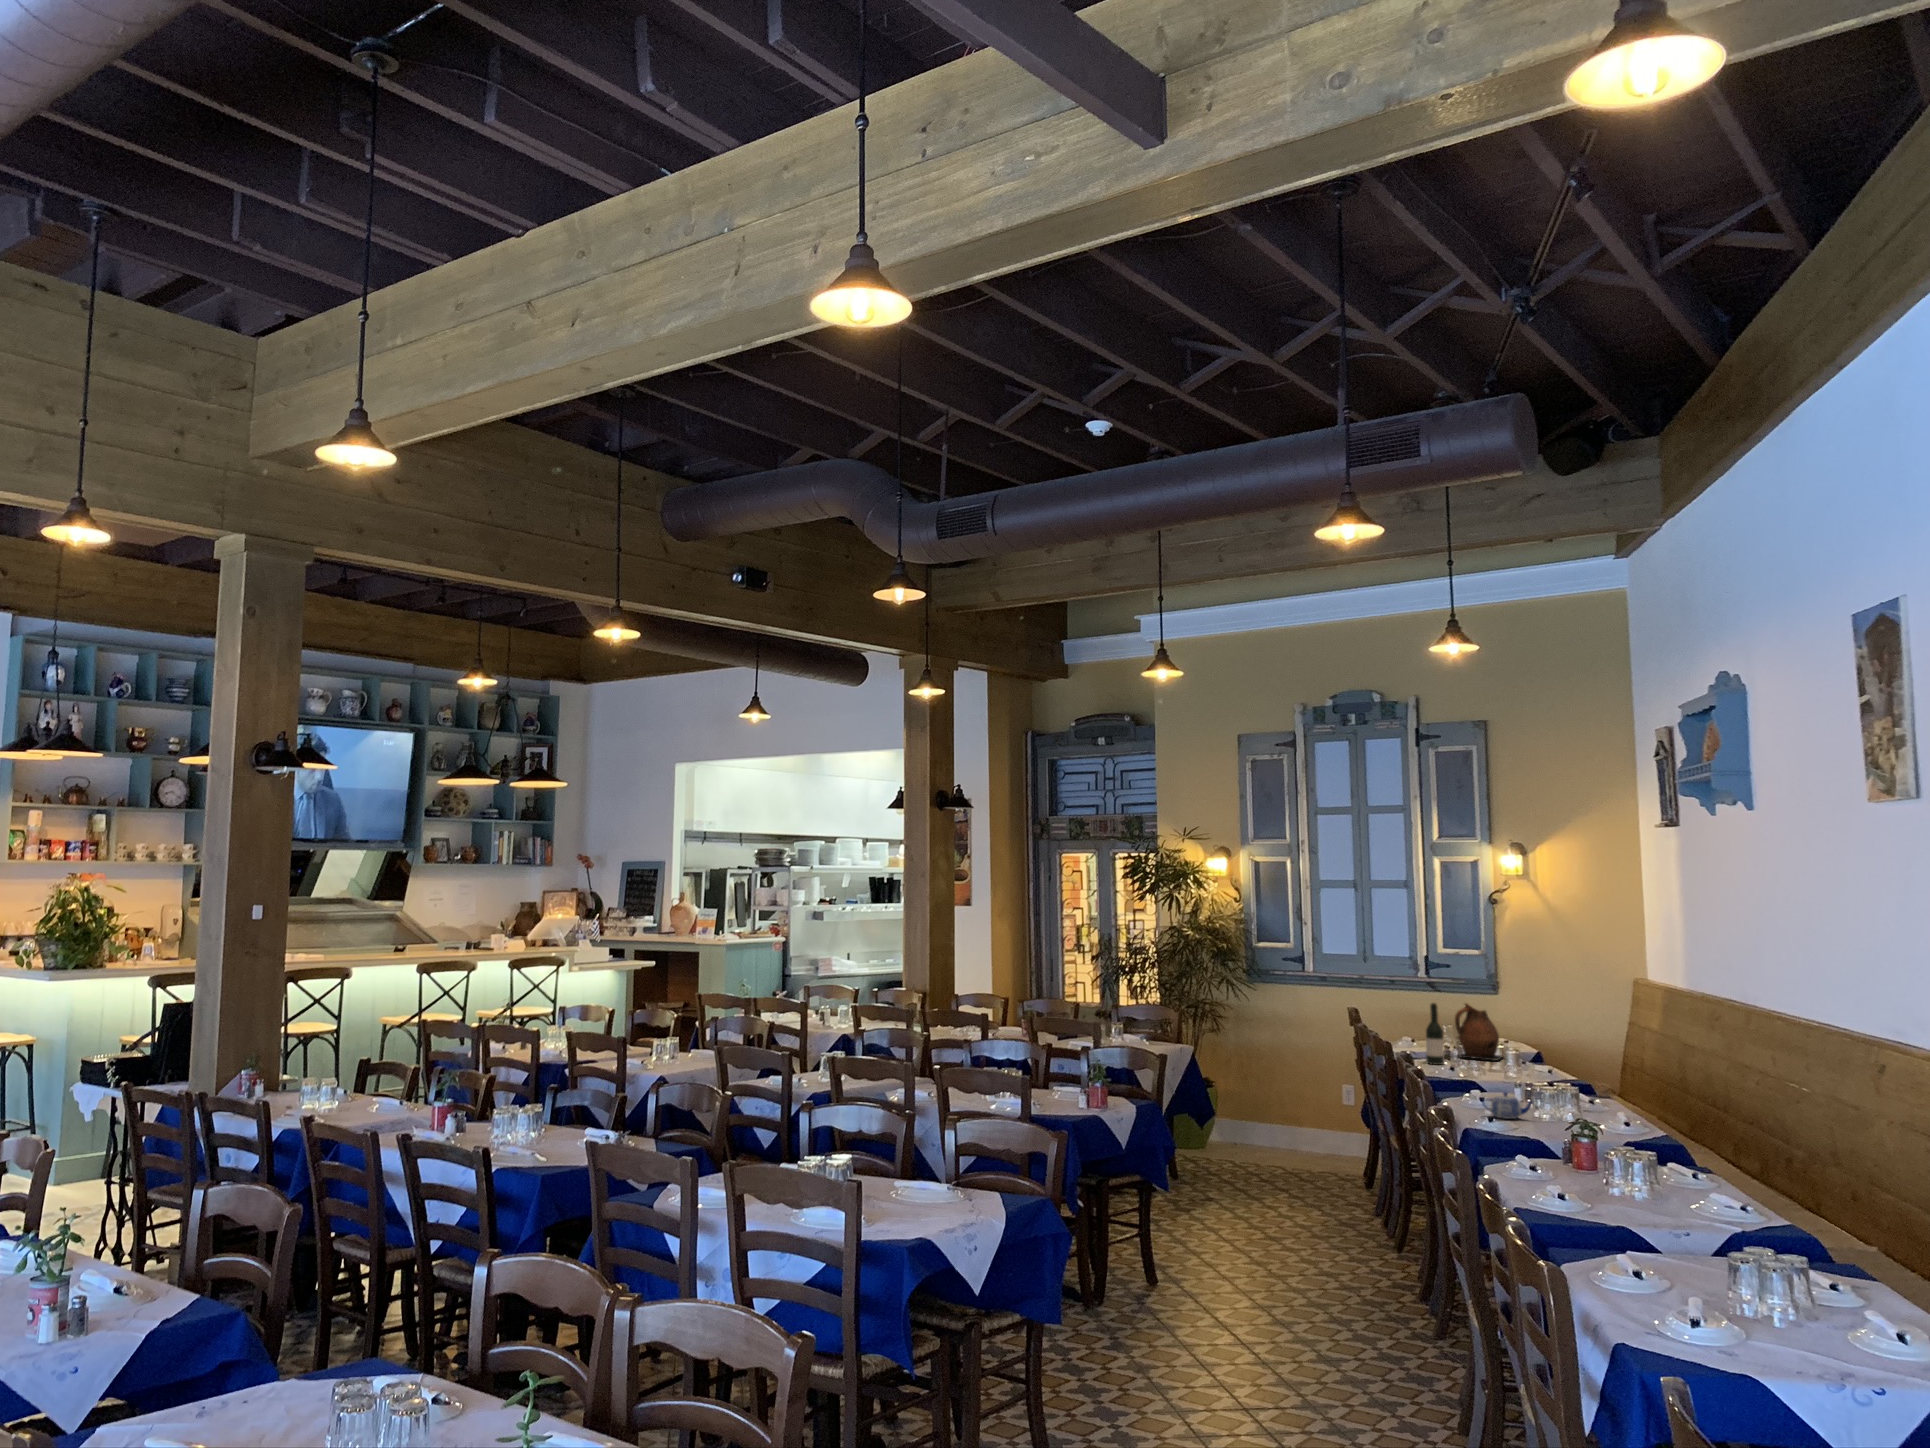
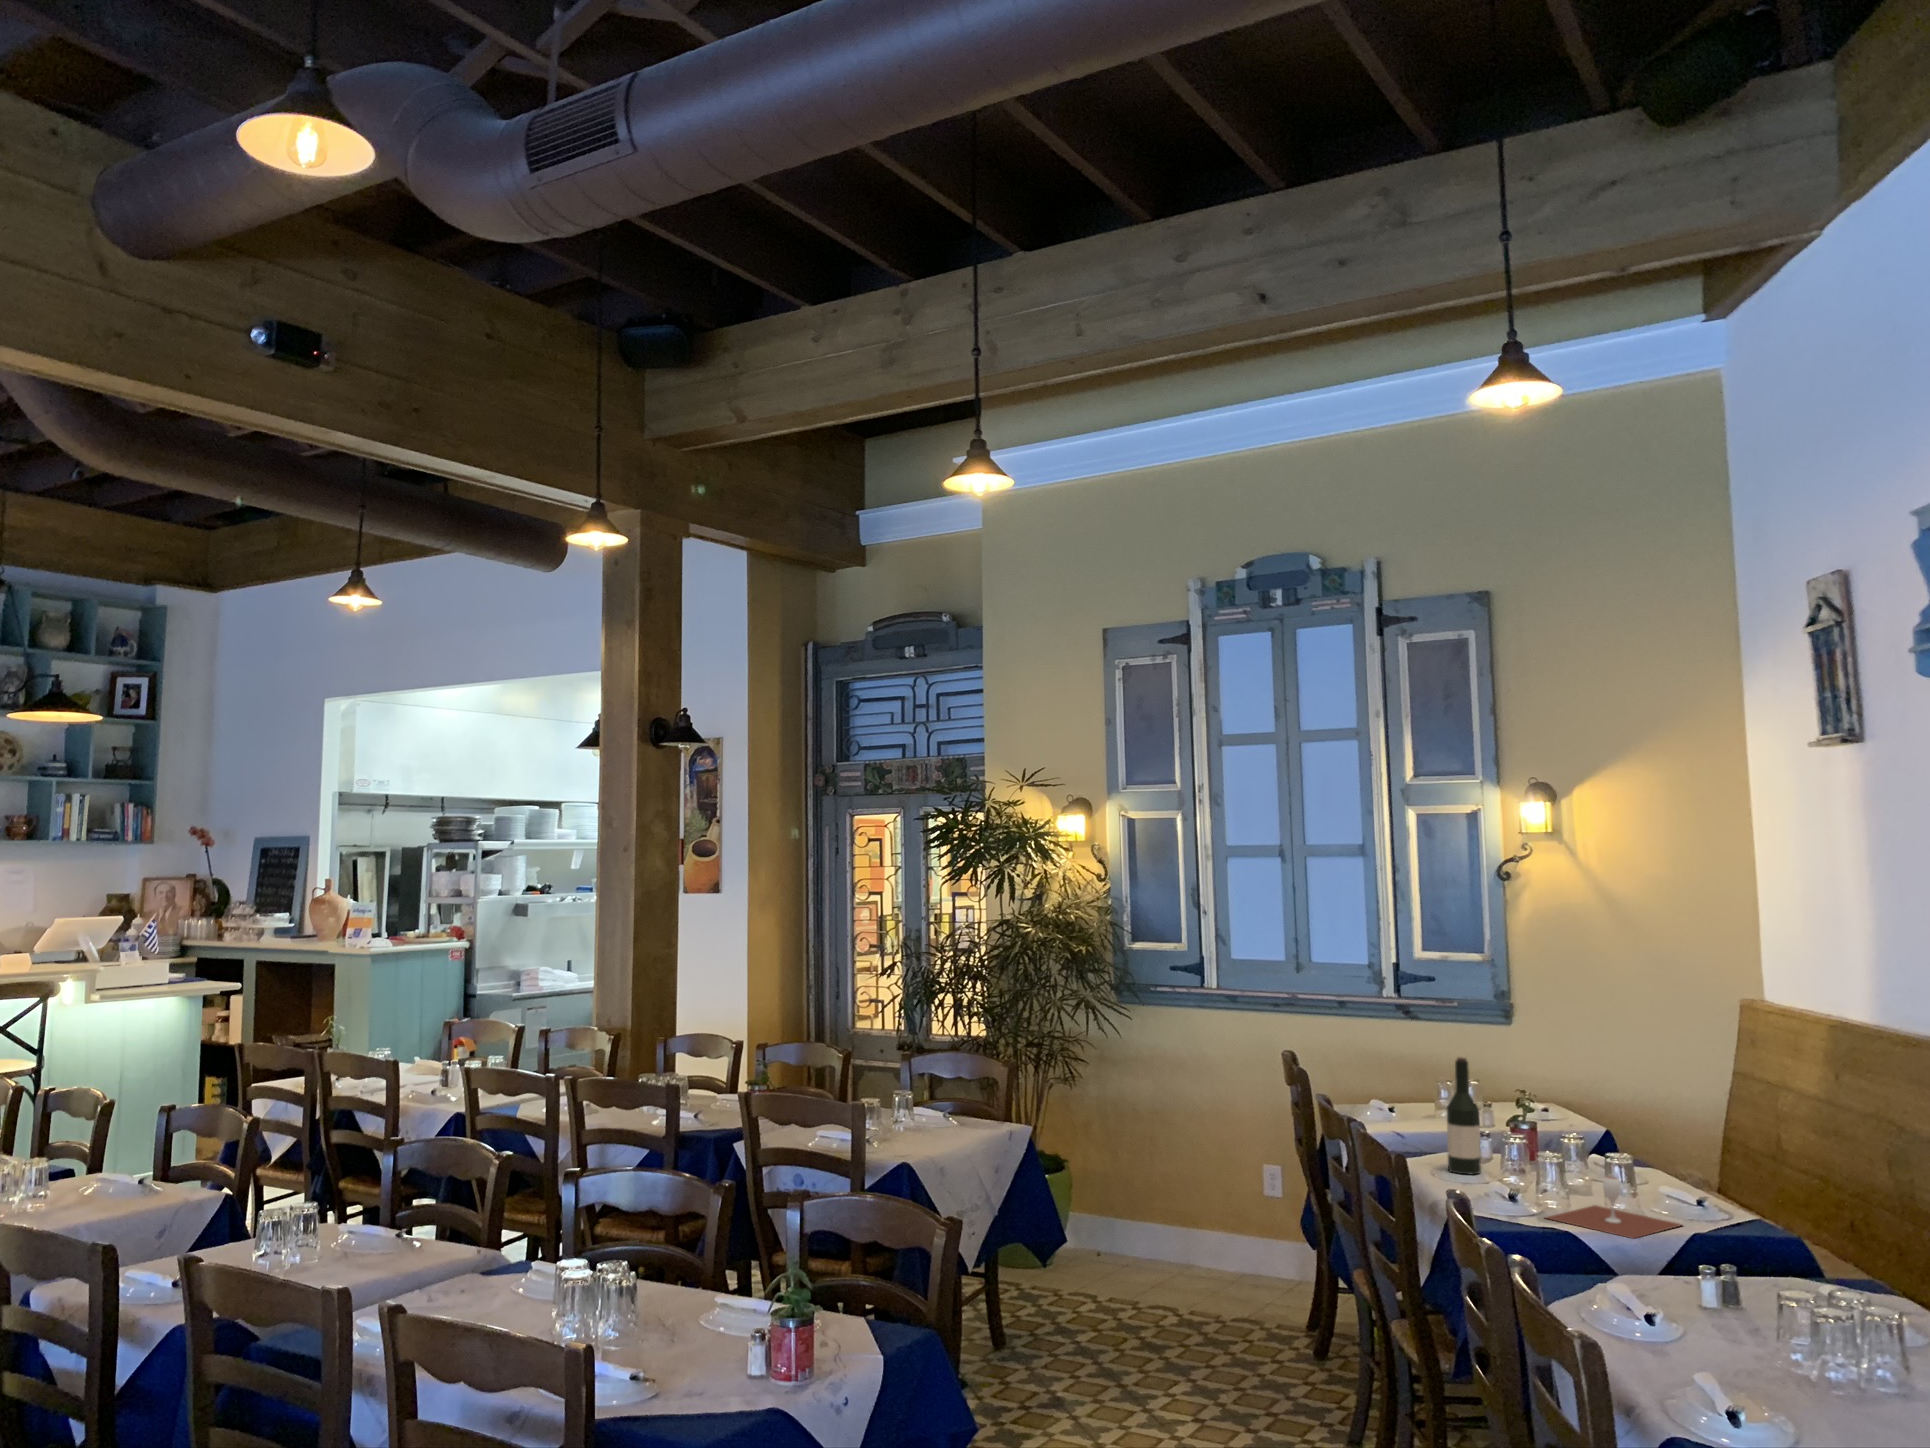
ceramic pitcher: present [1455,1003,1503,1060] -> none [1488,1052,1573,1161]
wine glass: none [1463,1059,1535,1086] -> present [1547,1176,1681,1239]
teapot: present [1482,1092,1533,1119] -> none [1673,1308,1808,1378]

